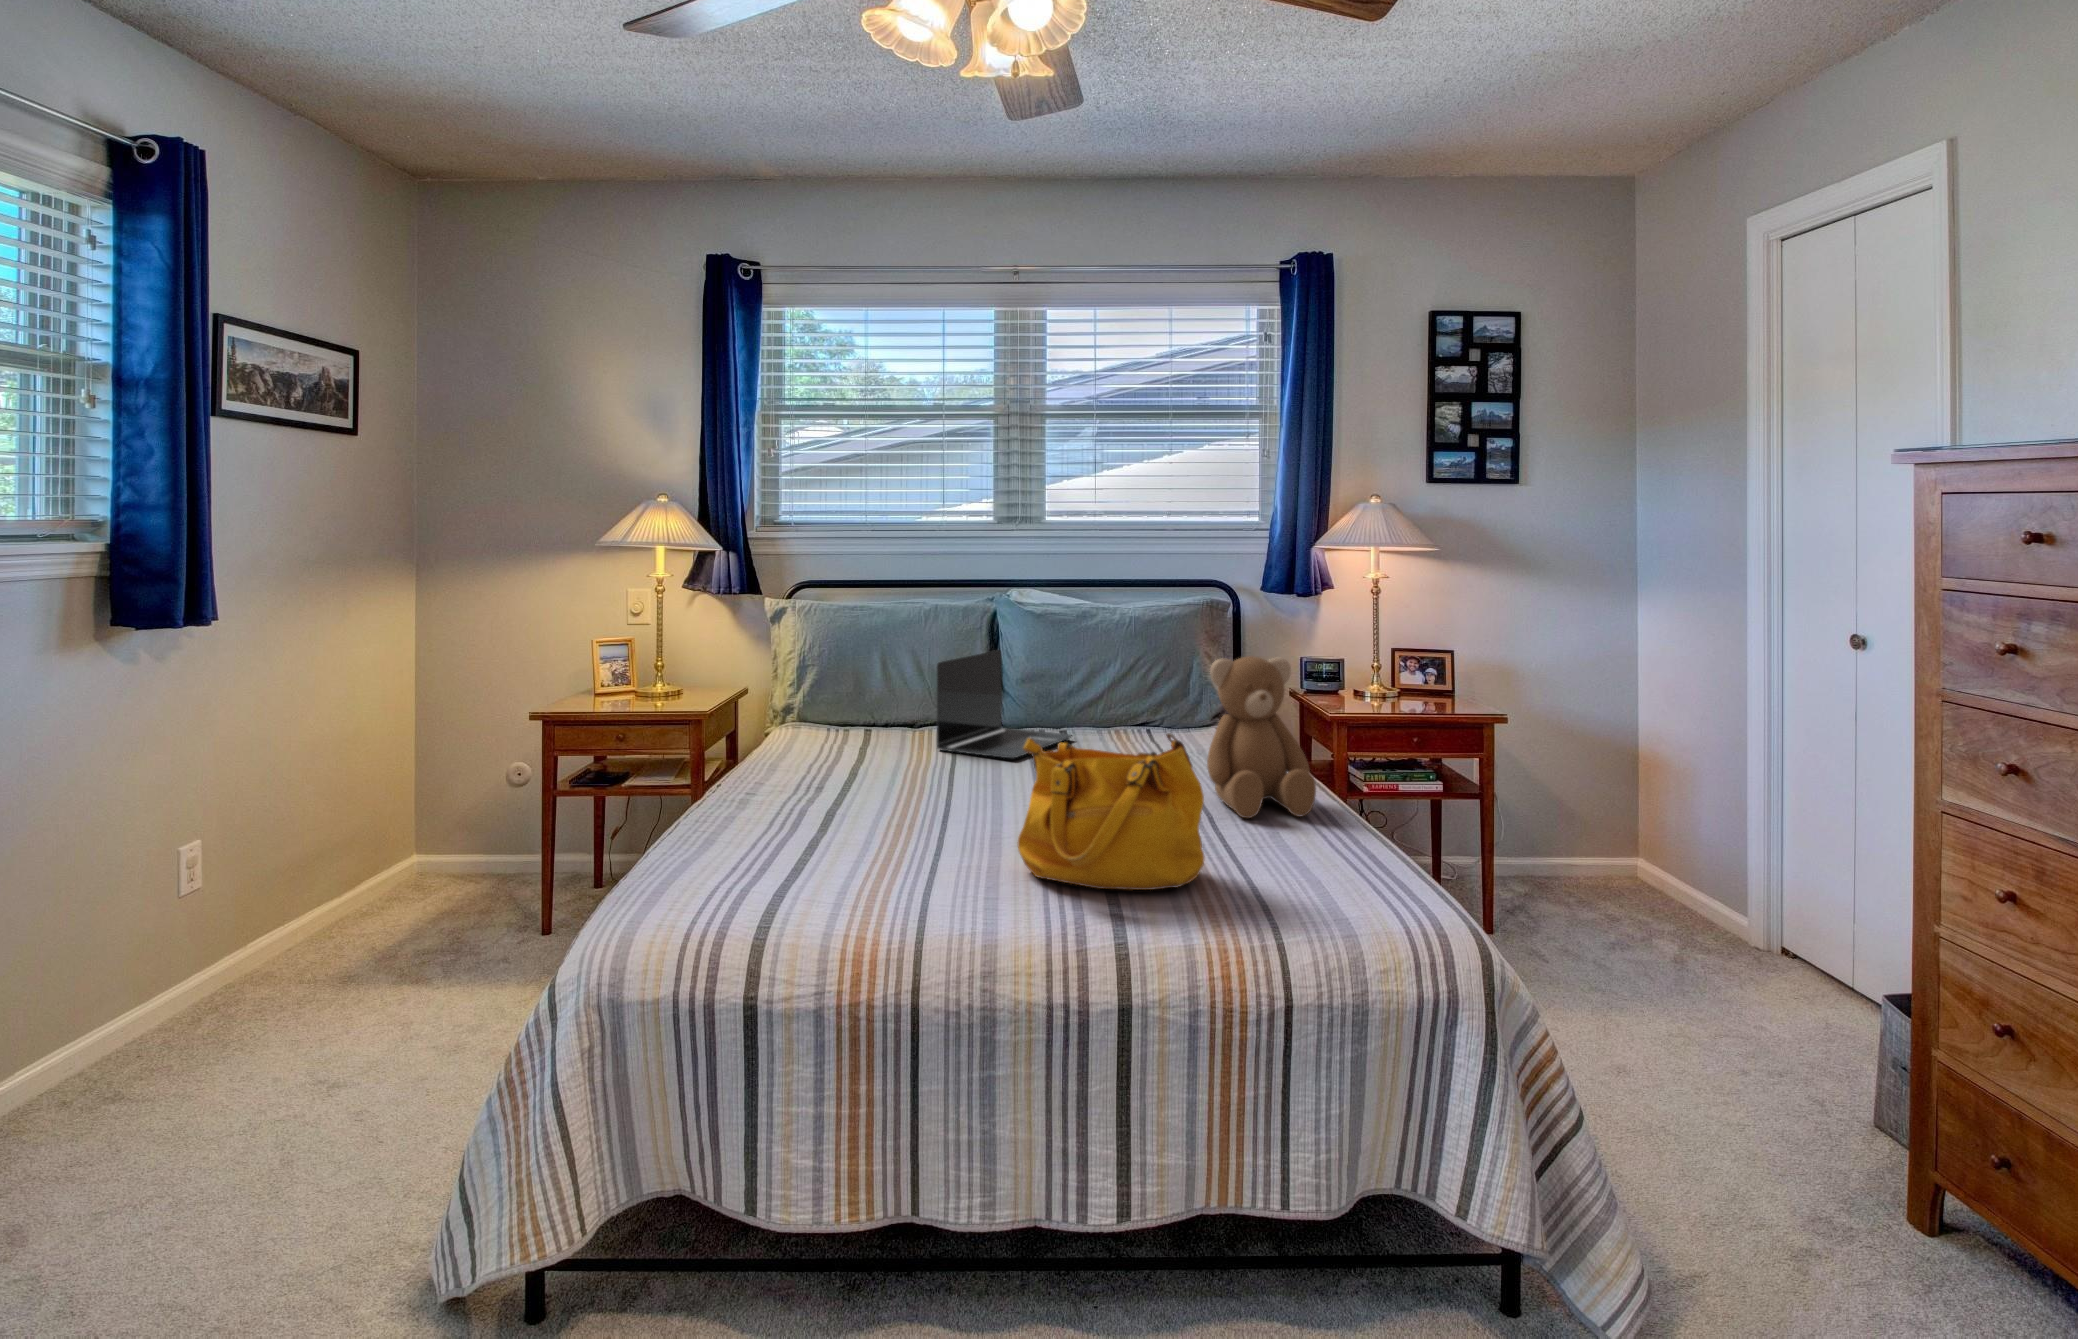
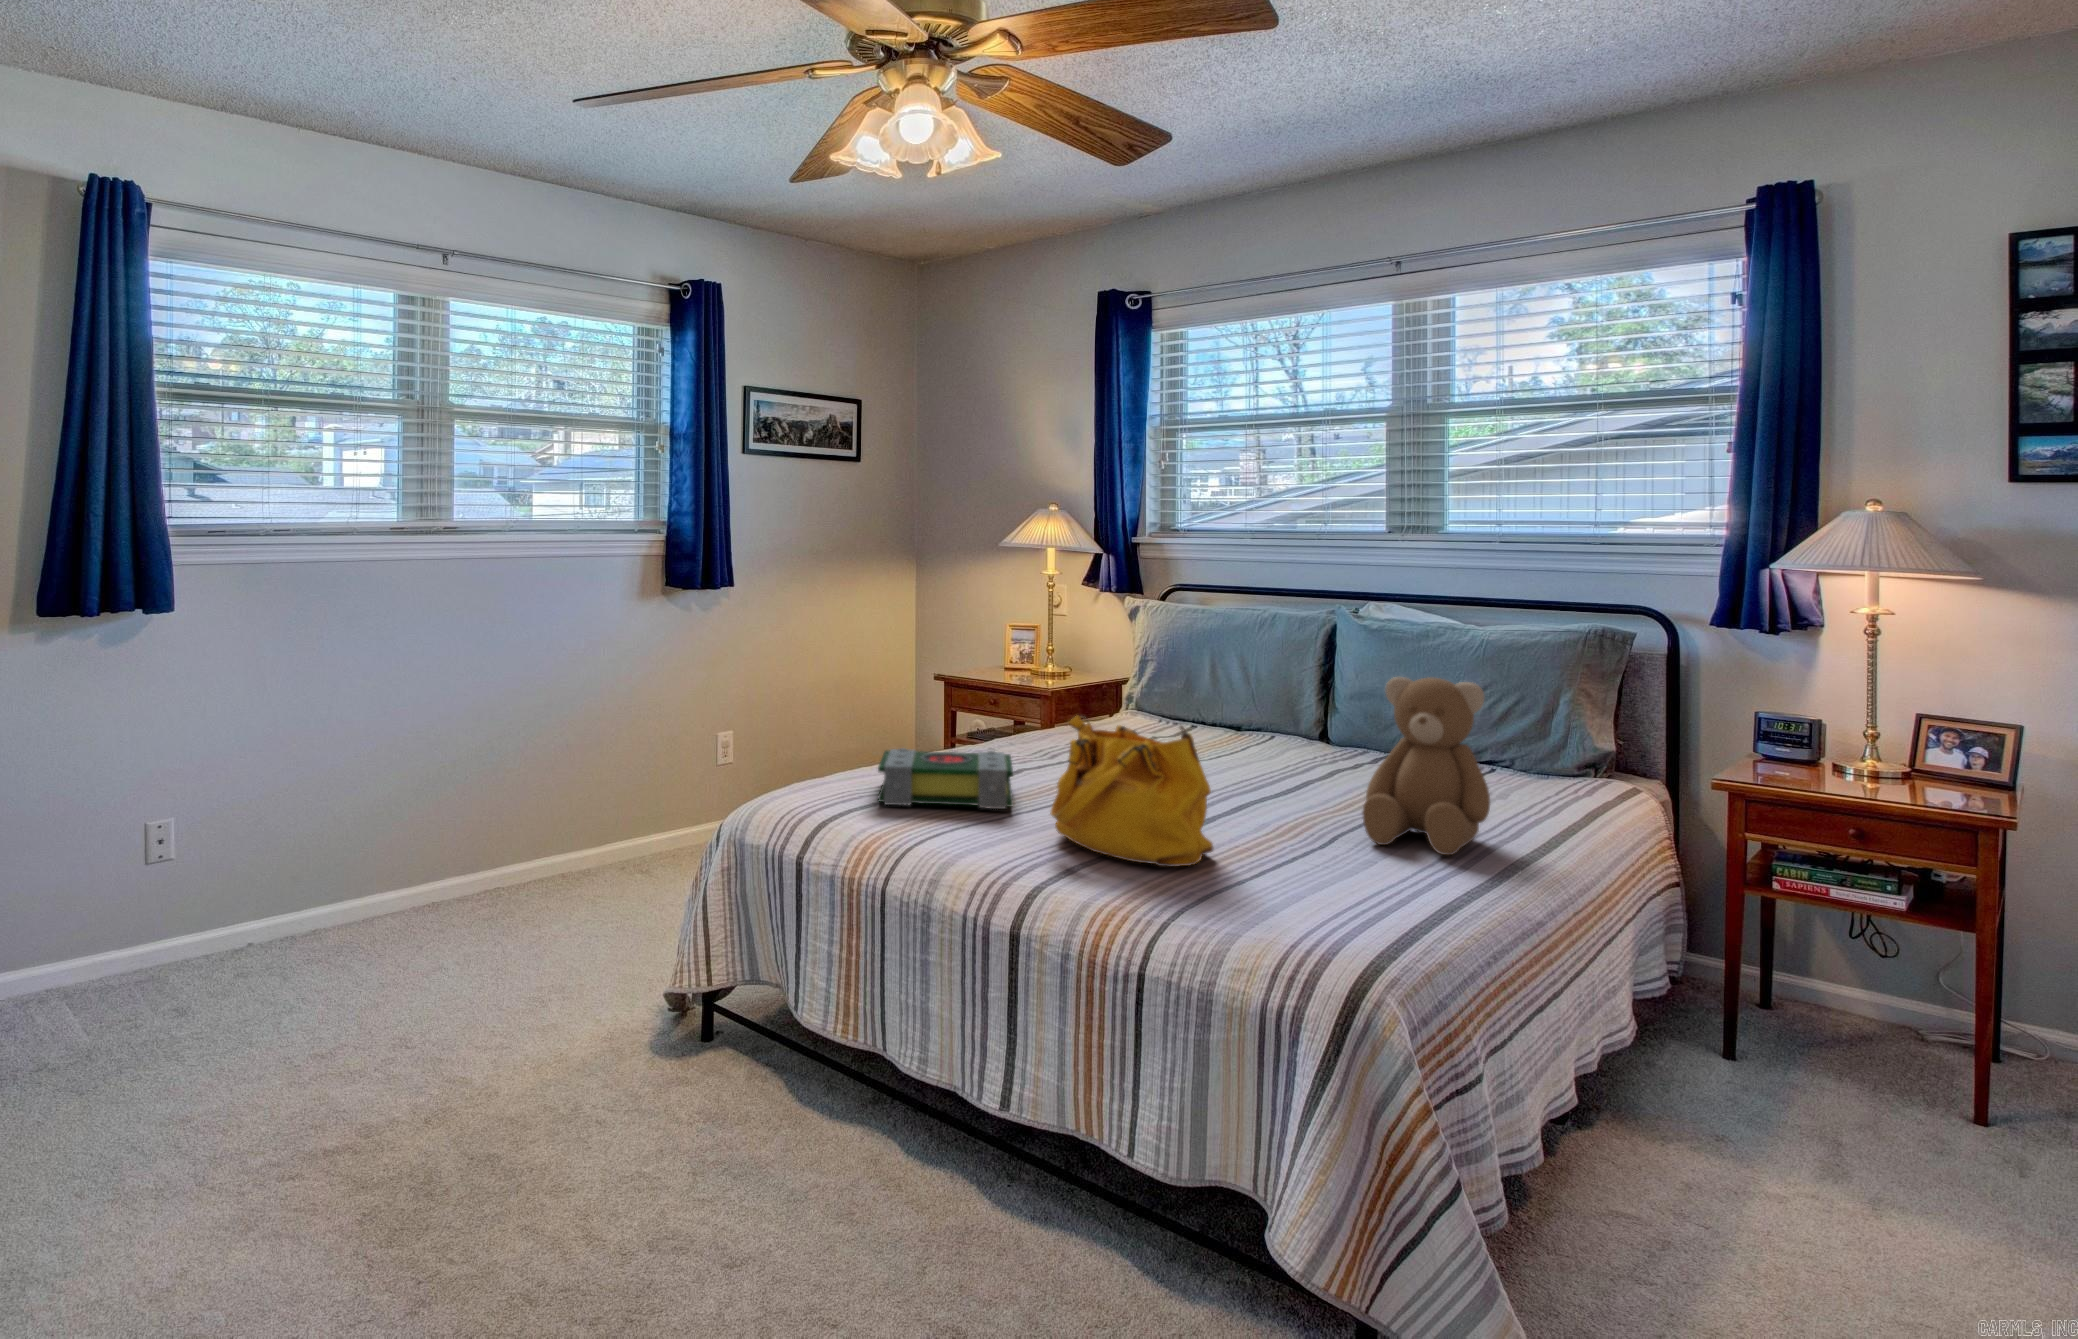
laptop: present [937,650,1072,758] -> none [1206,661,1366,764]
book: none [732,794,939,891] -> present [878,748,1013,809]

